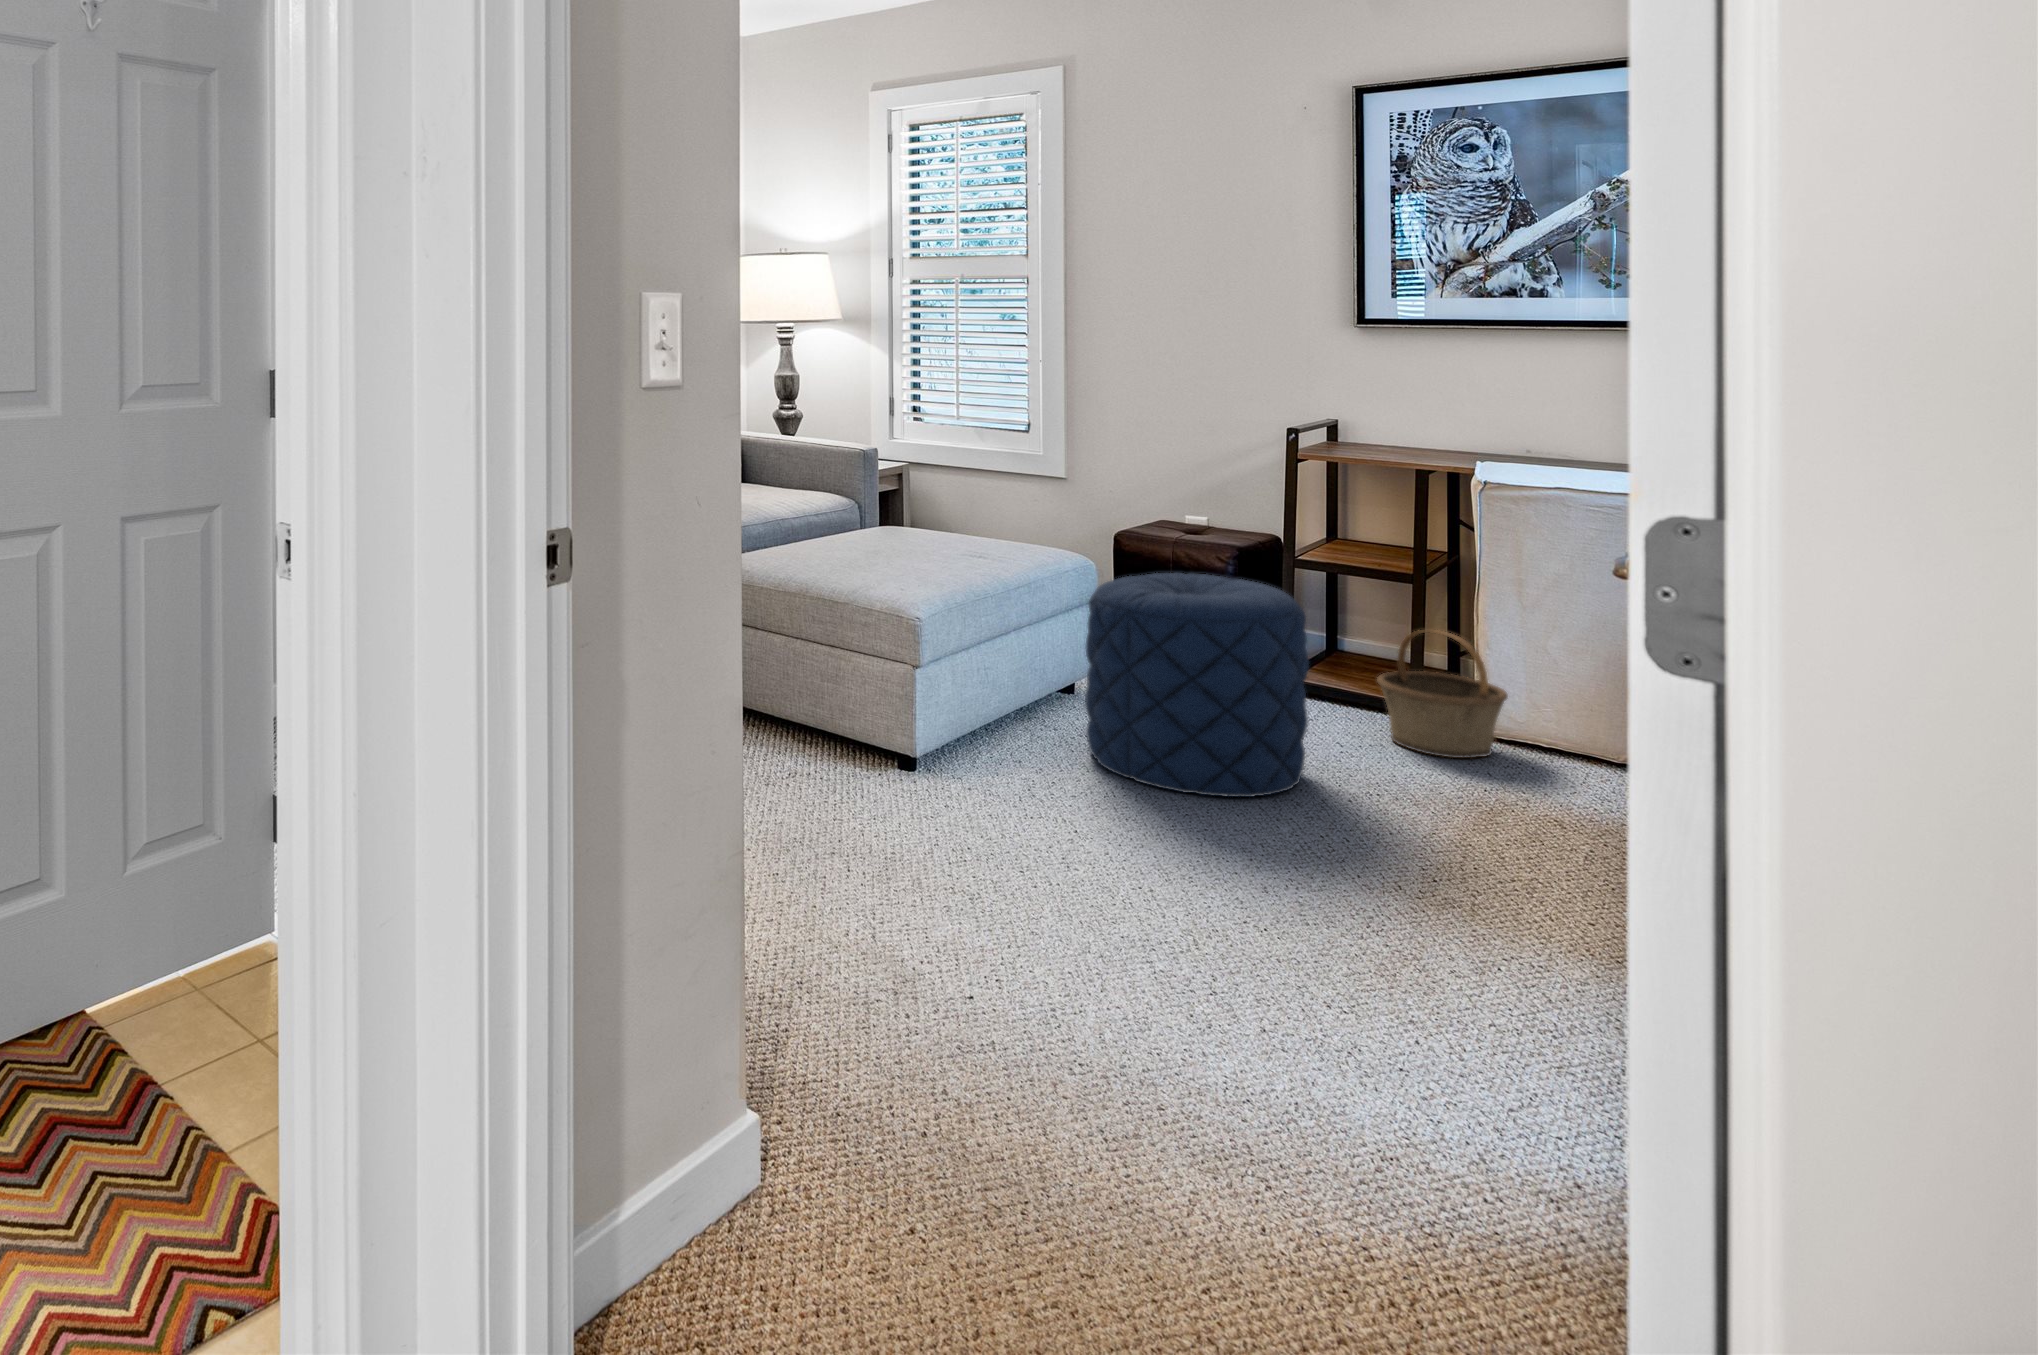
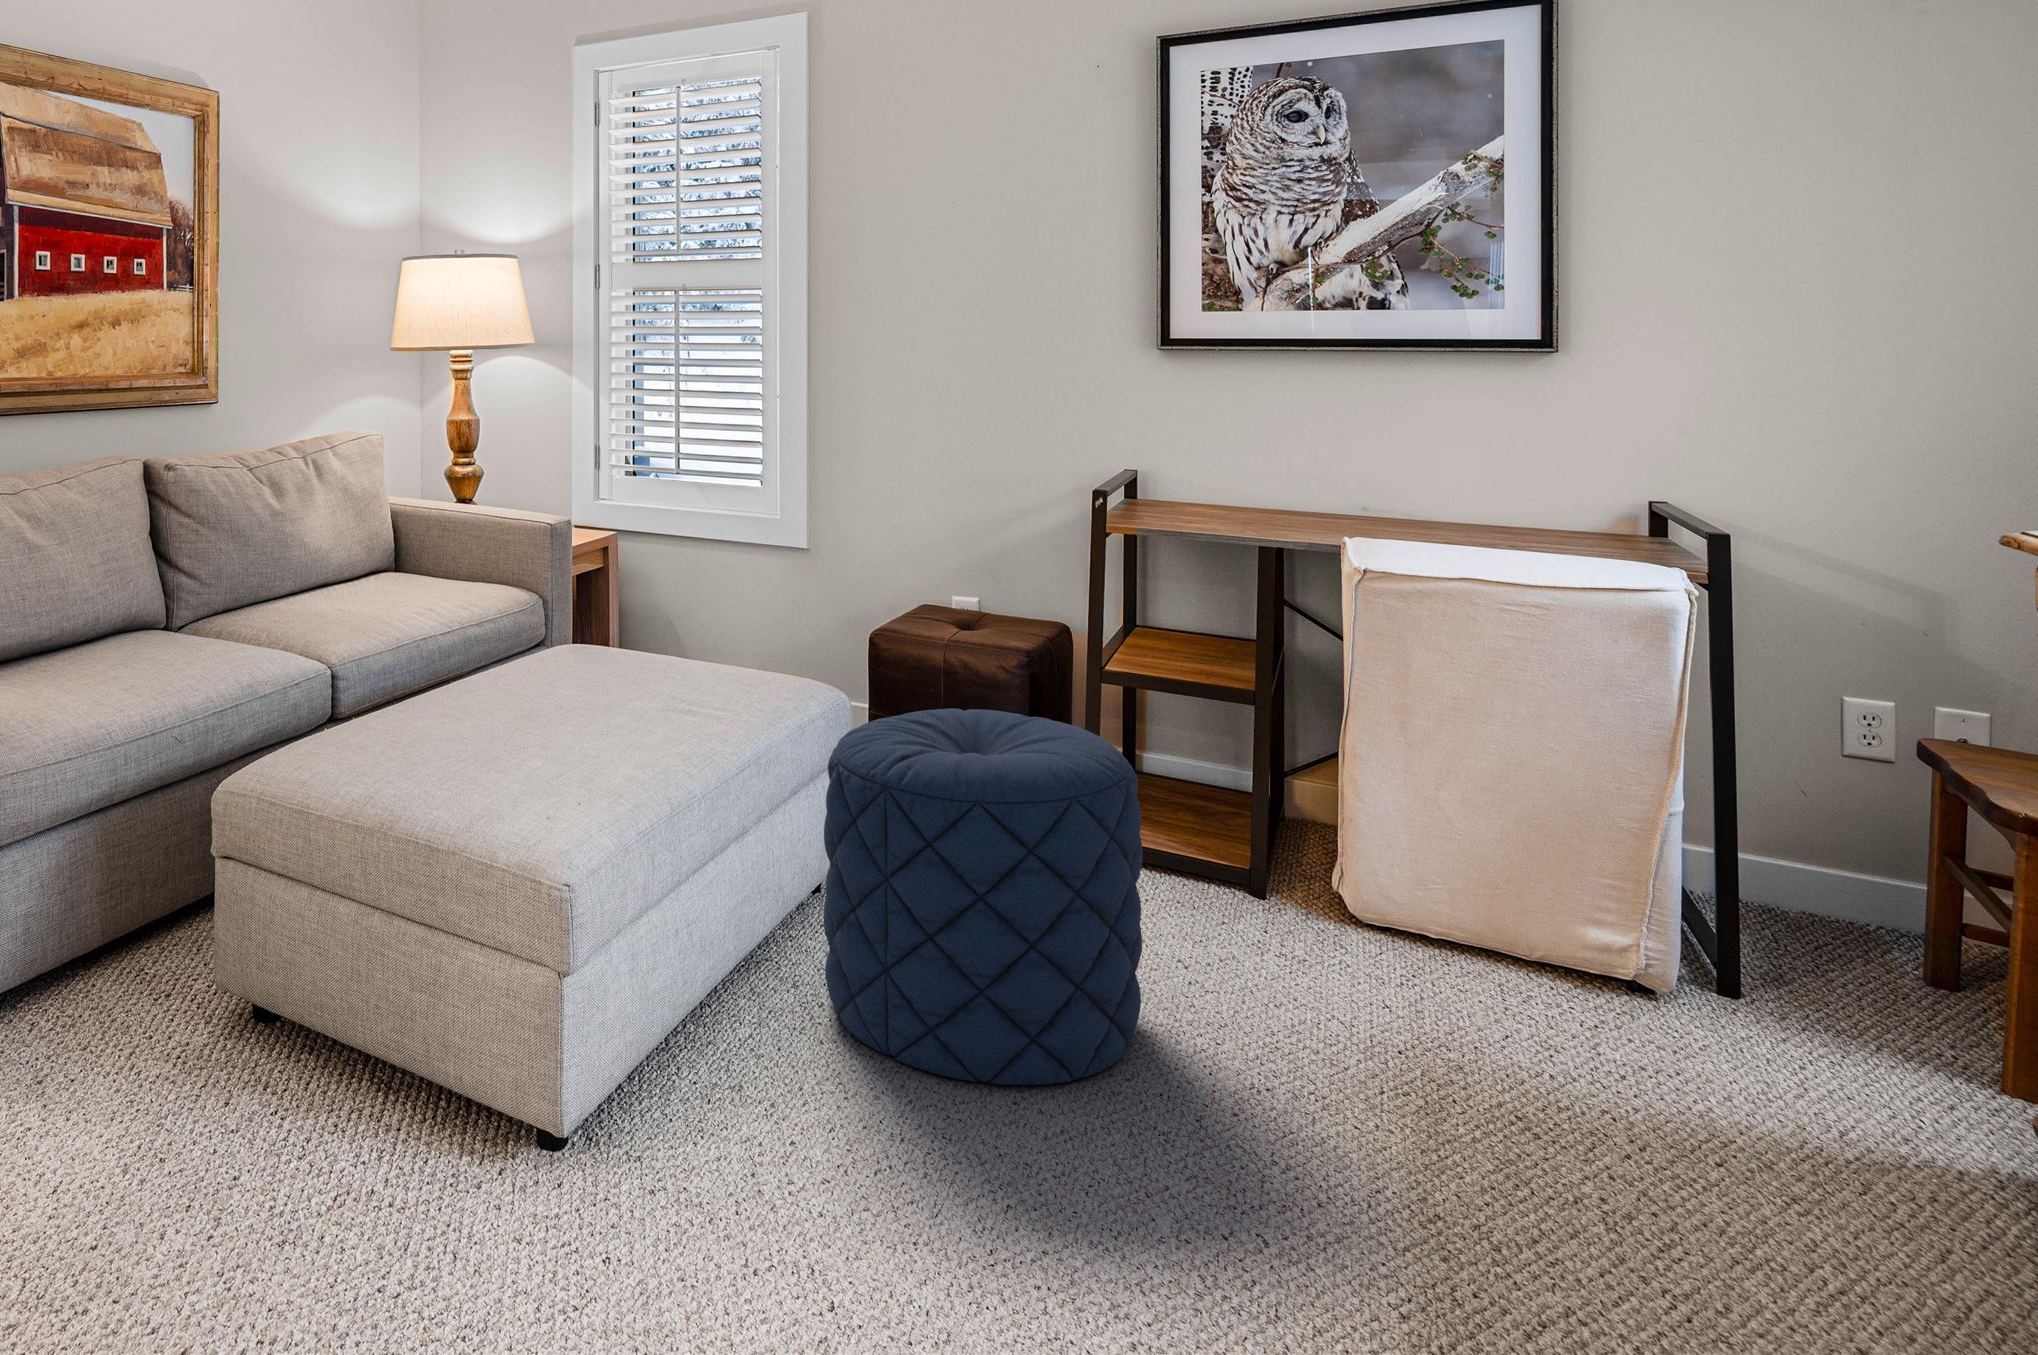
basket: present [1377,630,1508,758] -> none [1215,771,1388,963]

